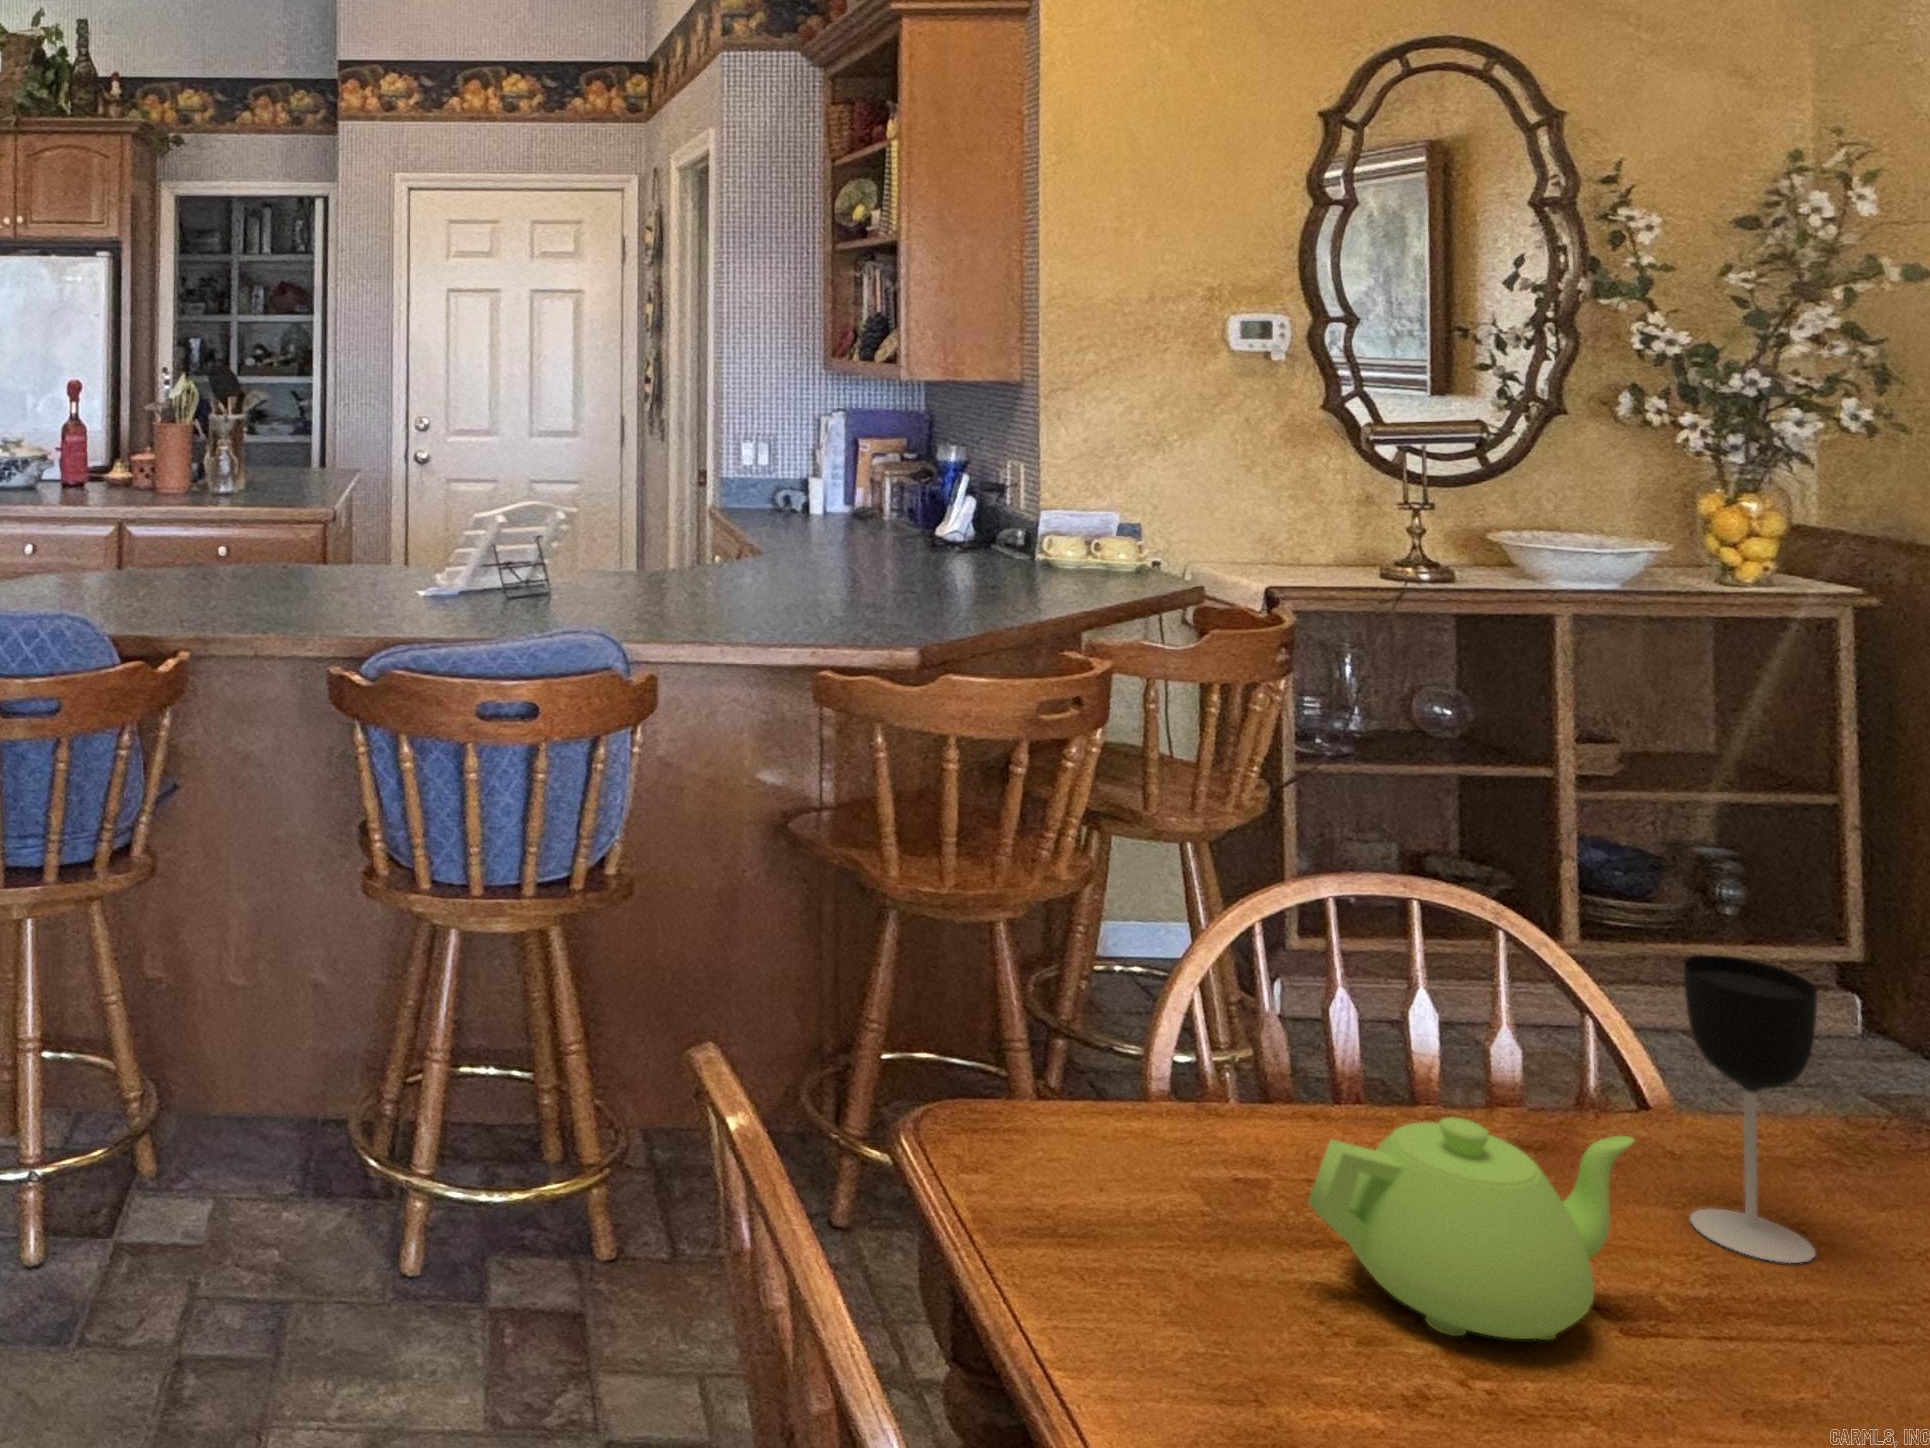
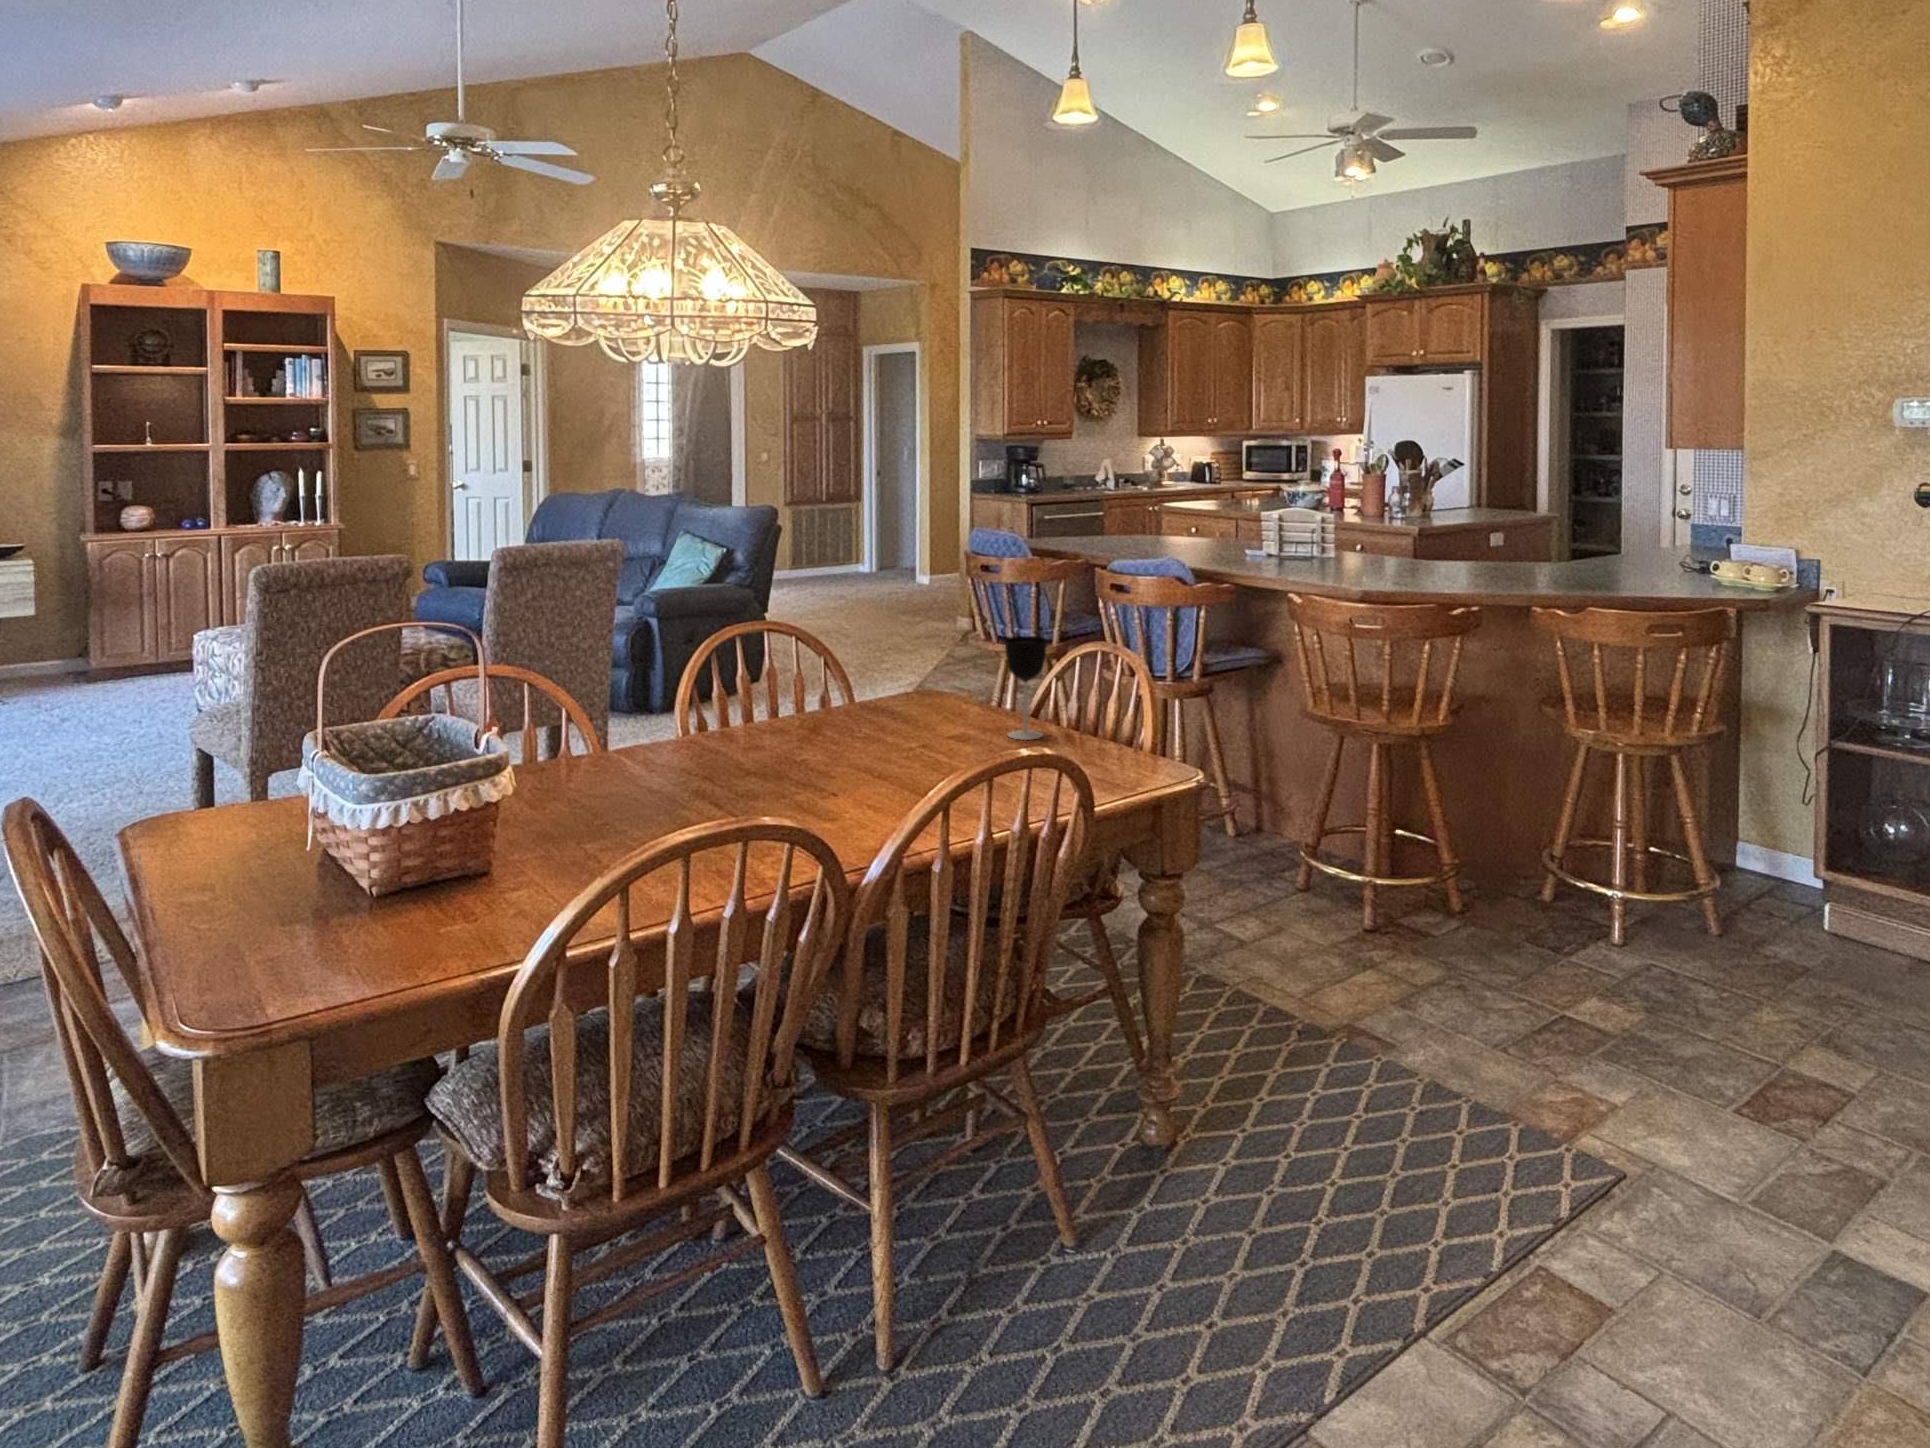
teapot: present [1308,1117,1634,1340] -> none [880,657,948,720]

